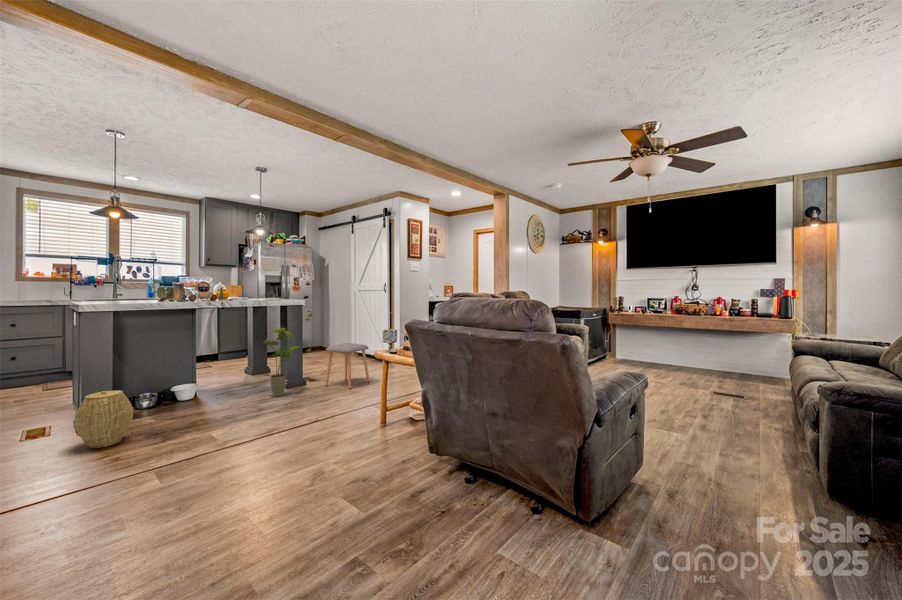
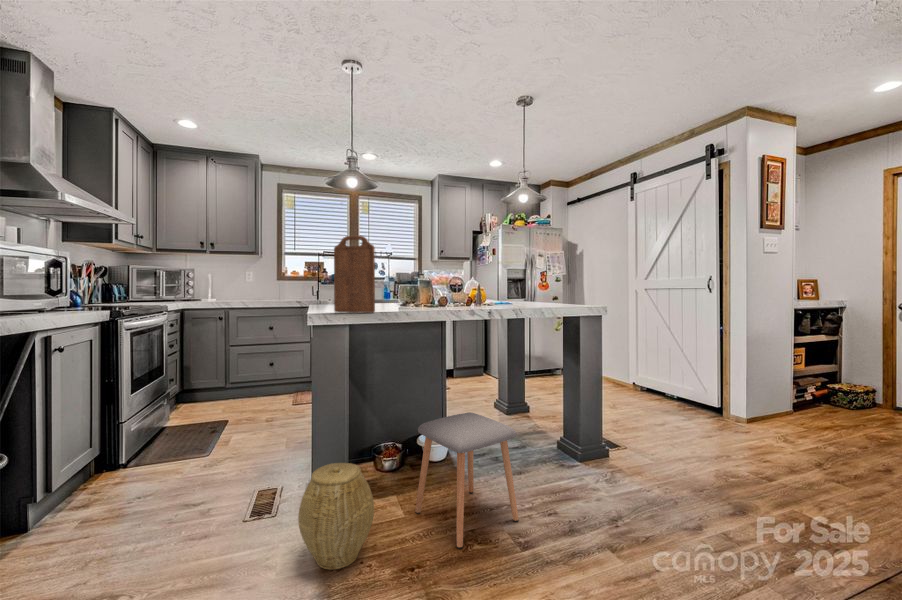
cutting board: none [99,255,134,303] -> present [334,236,375,313]
house plant: present [265,328,298,397] -> none [542,358,605,480]
stool: present [325,343,370,389] -> present [415,412,519,549]

